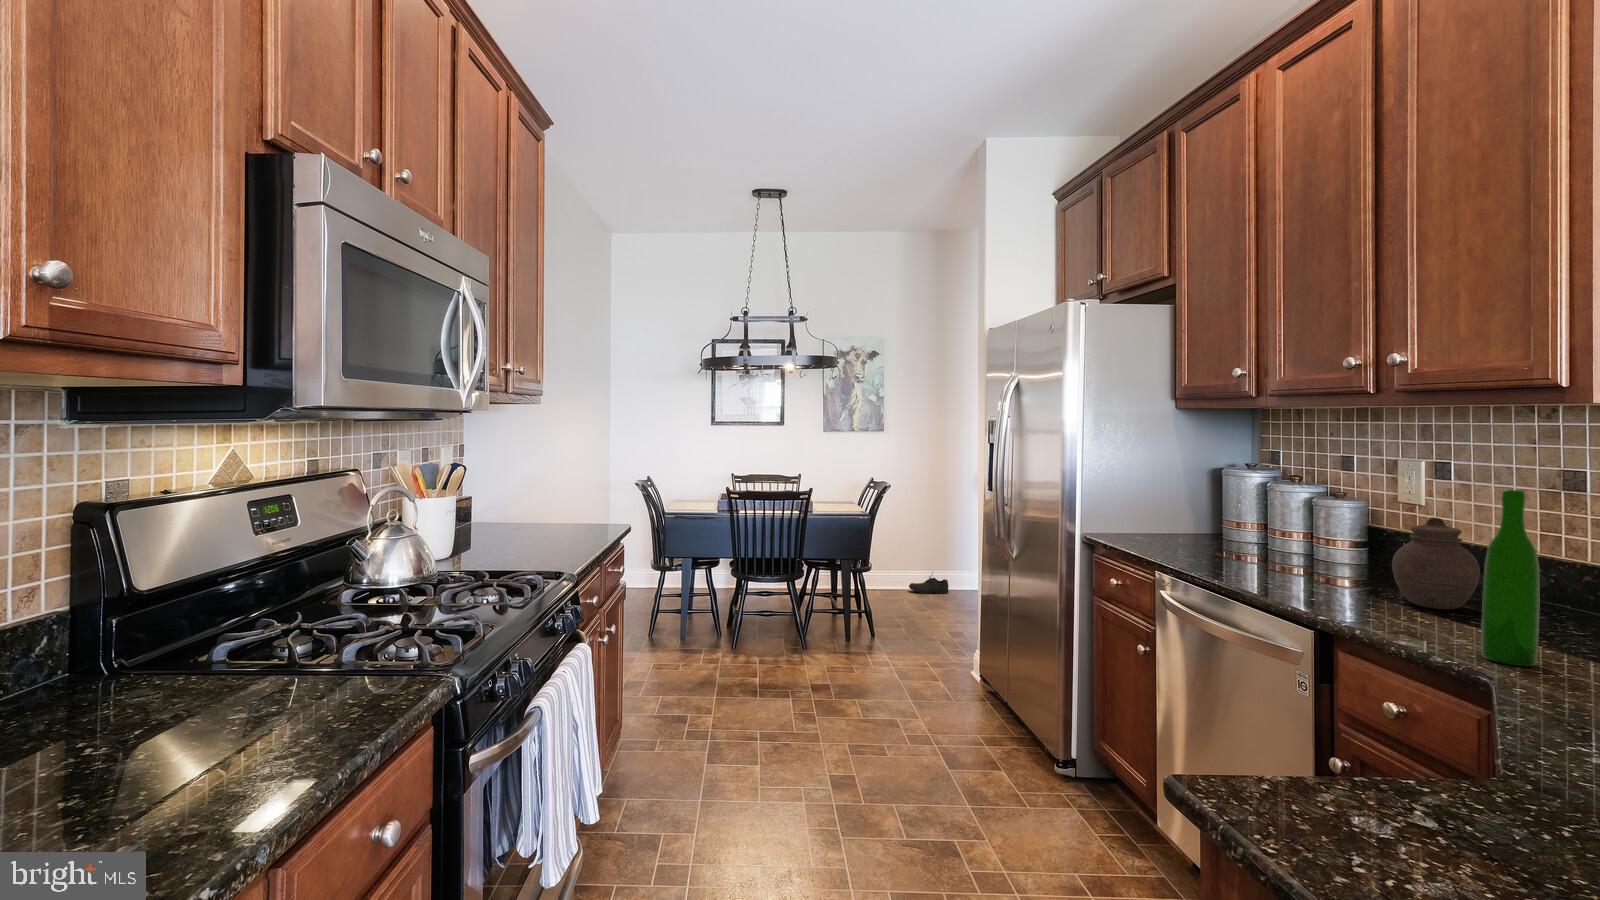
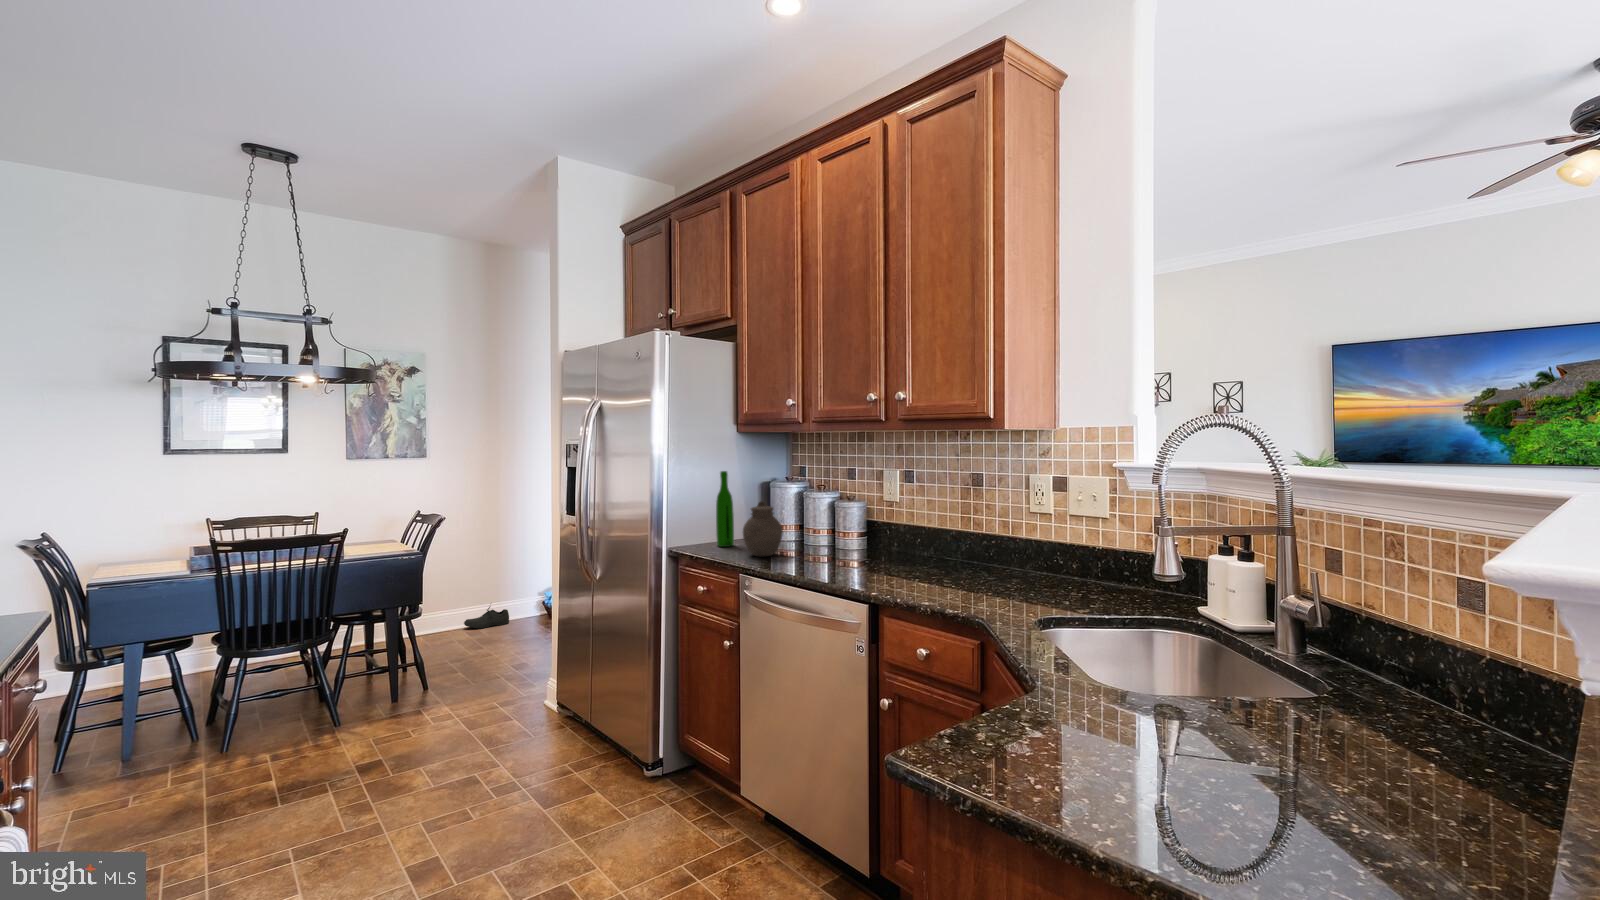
wine bottle: present [1481,490,1539,666] -> present [716,471,734,547]
jar: present [1392,518,1480,609] -> present [743,501,783,557]

